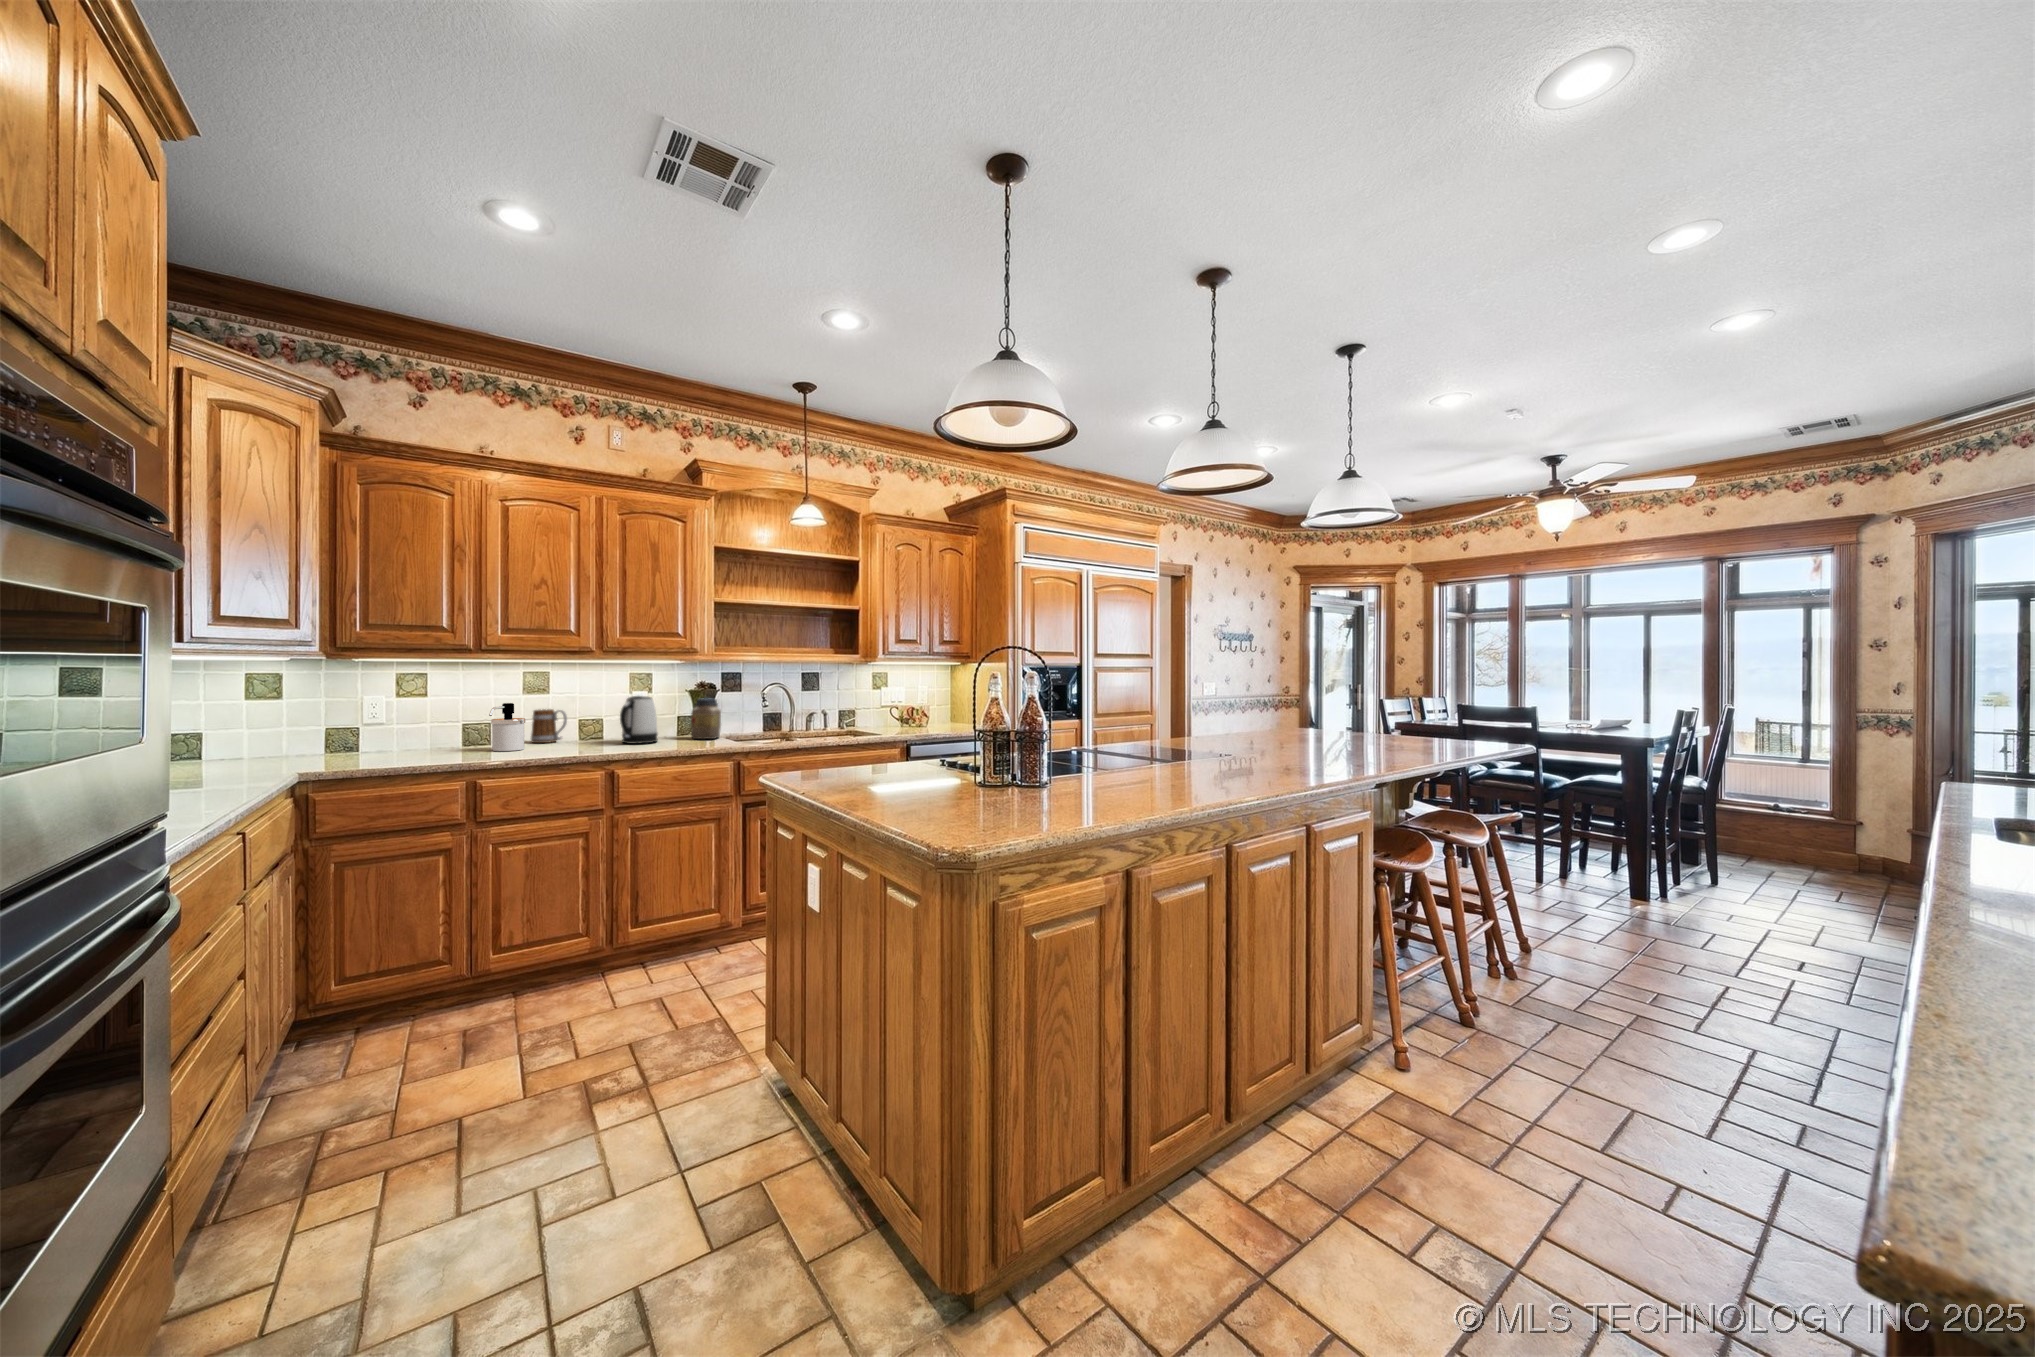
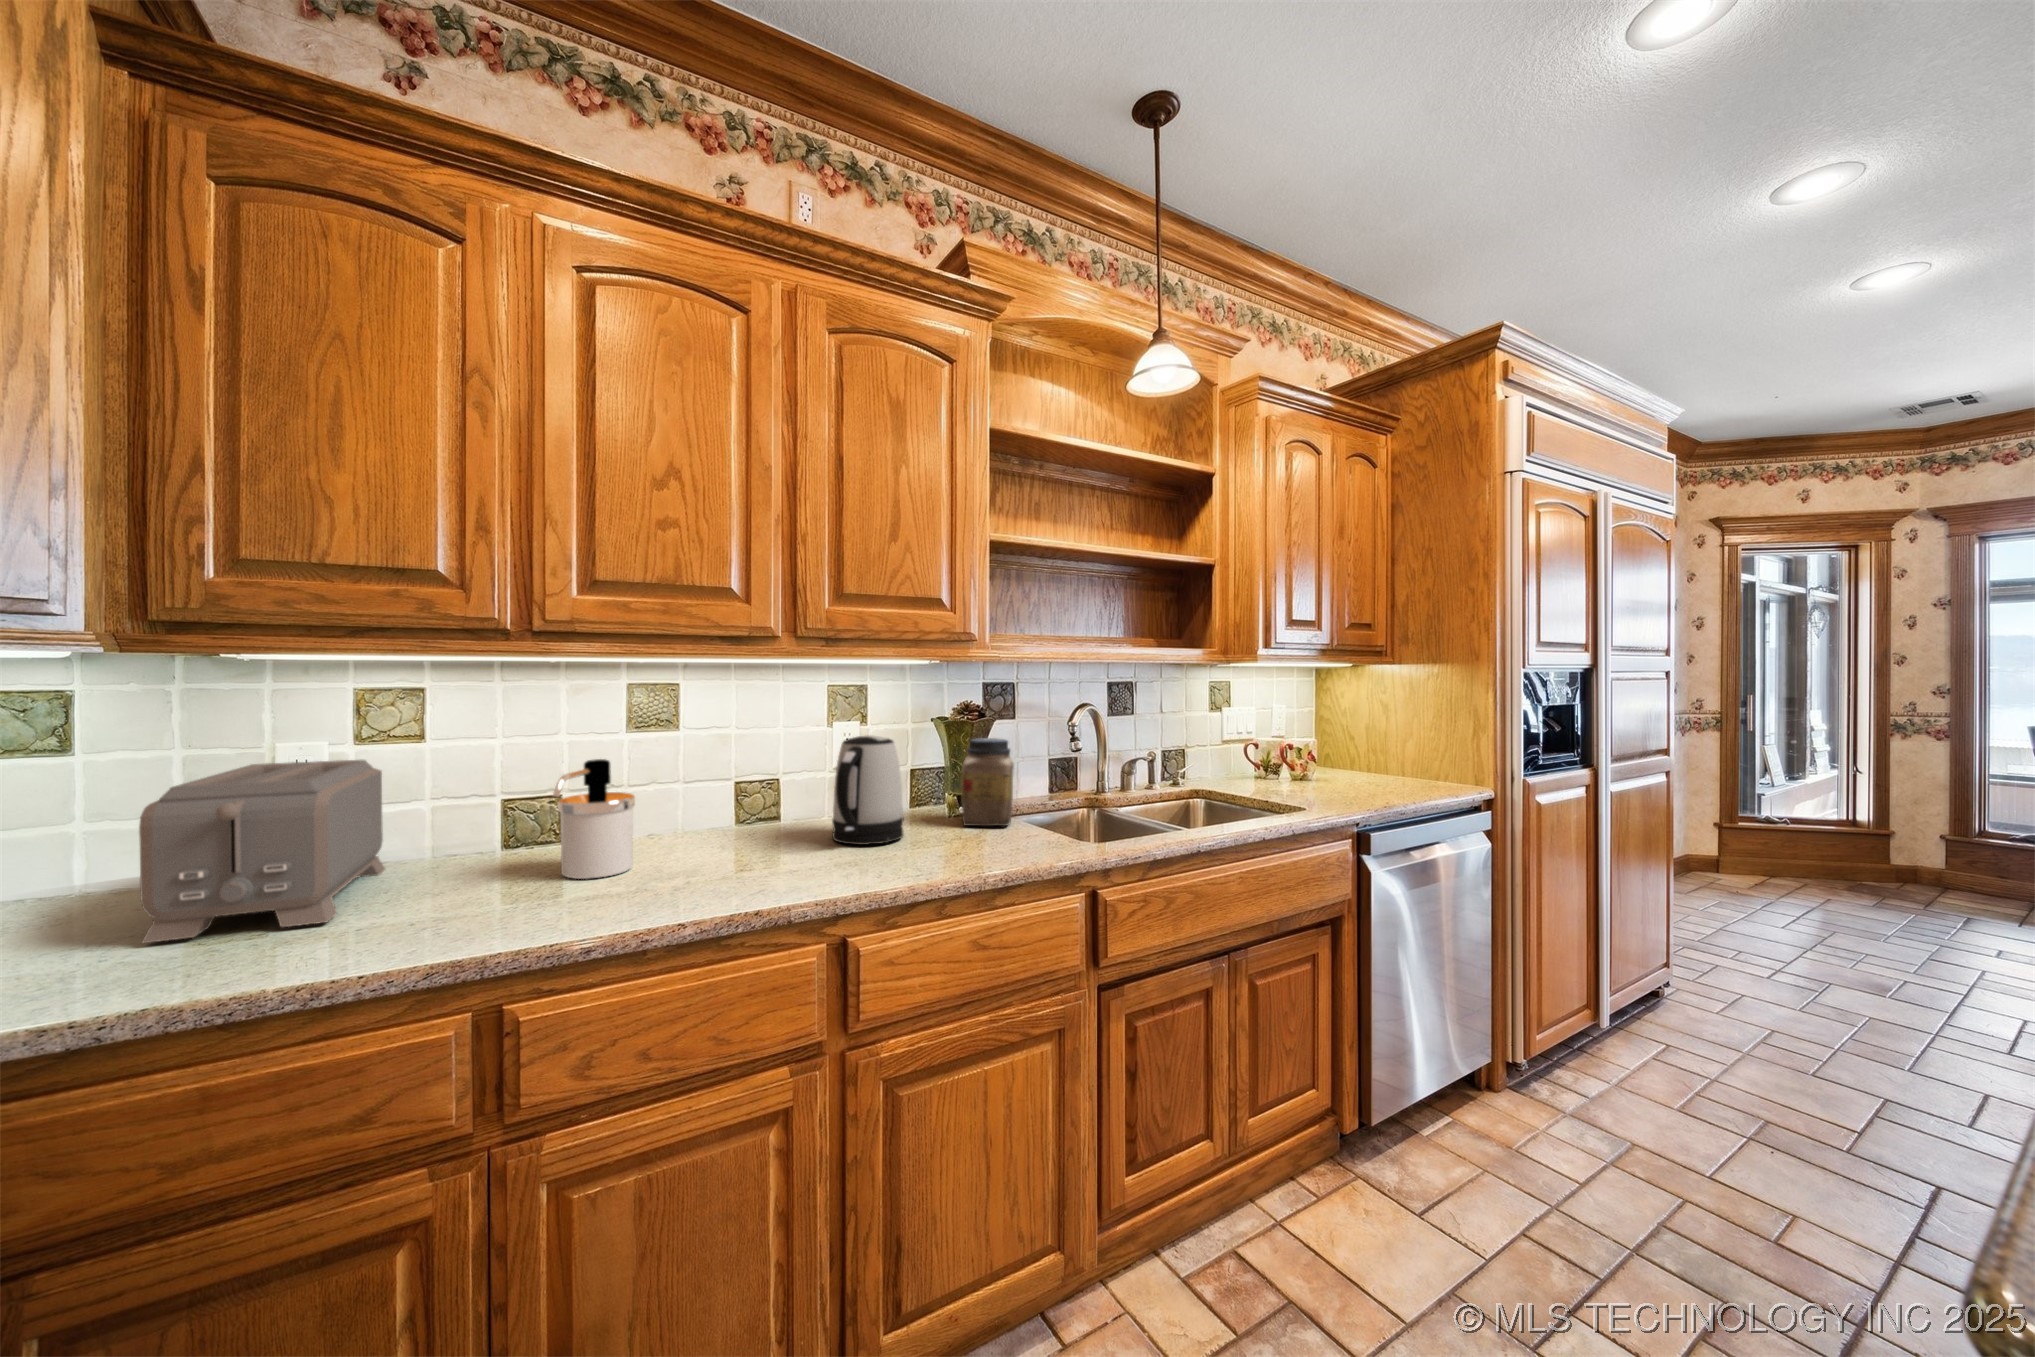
toaster: none [336,703,414,761] -> present [139,760,385,943]
mug: present [531,709,567,743] -> none [642,763,717,840]

